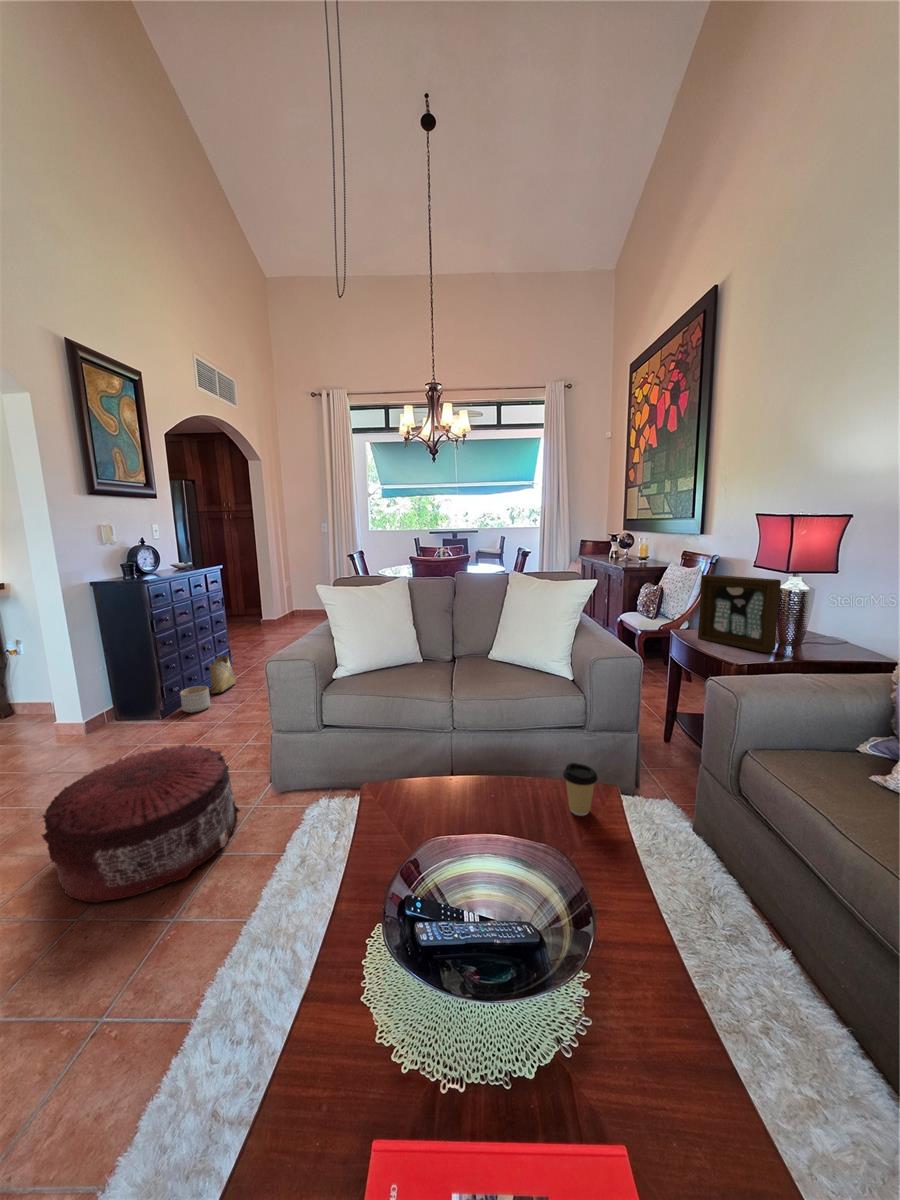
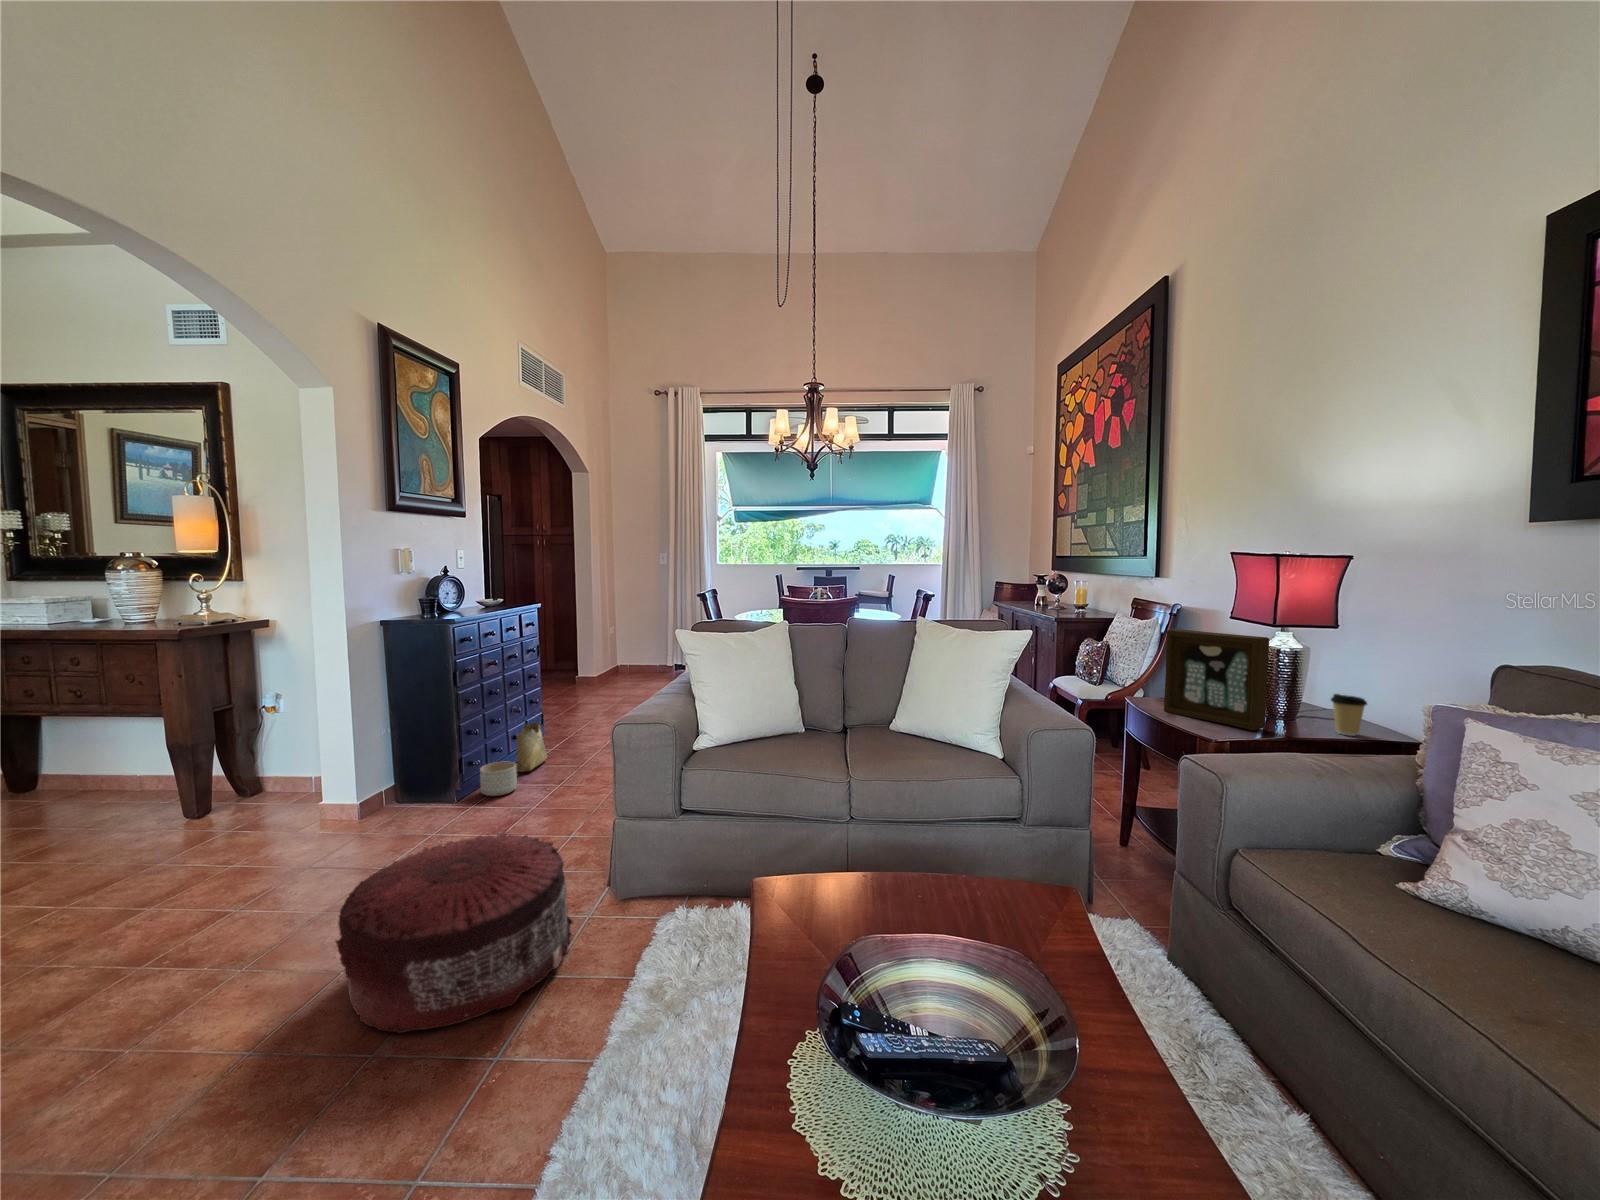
coffee cup: present [563,763,598,816] -> present [1331,694,1367,736]

